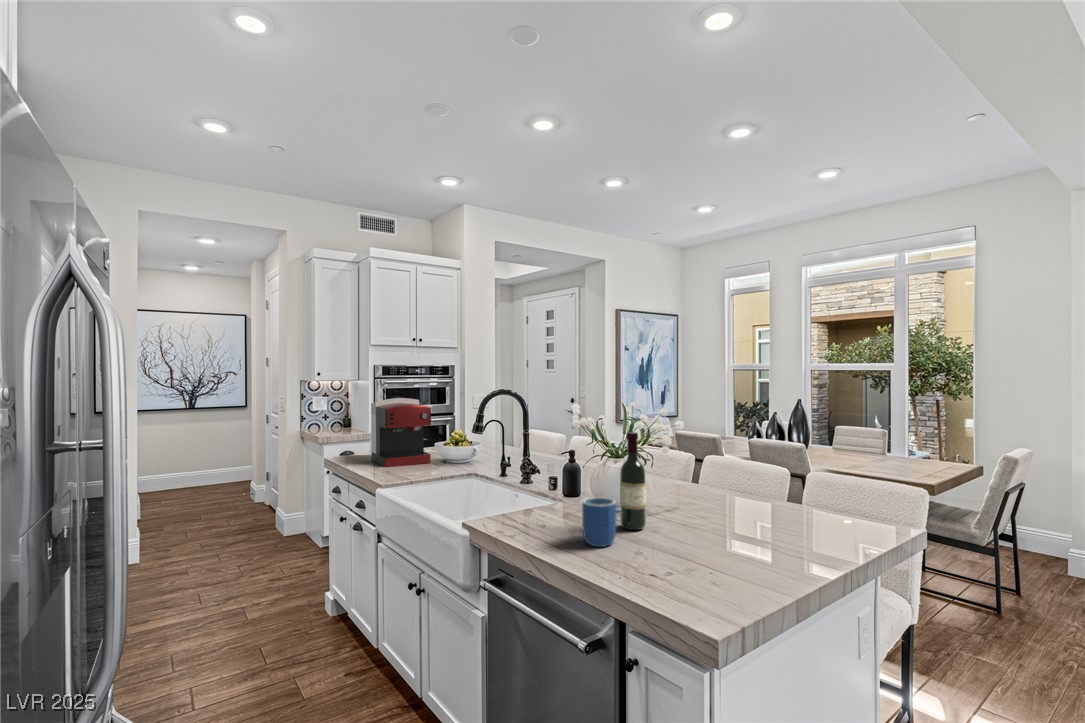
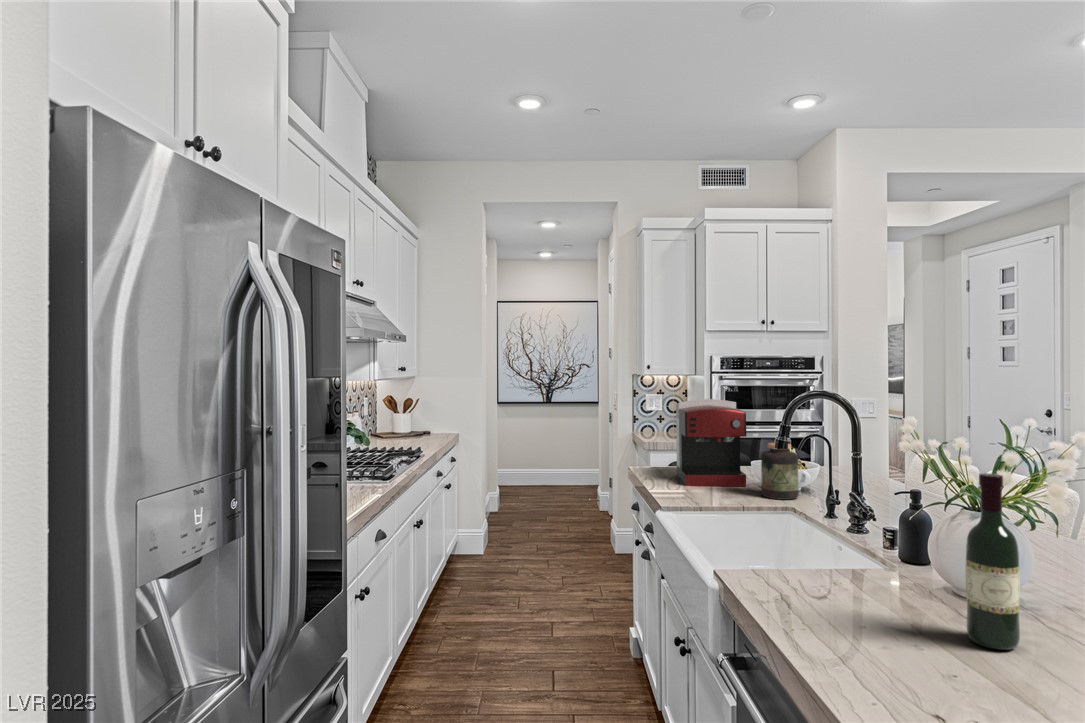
jar: none [446,428,472,469] -> present [761,443,799,500]
mug: present [582,497,617,547] -> none [870,577,934,666]

